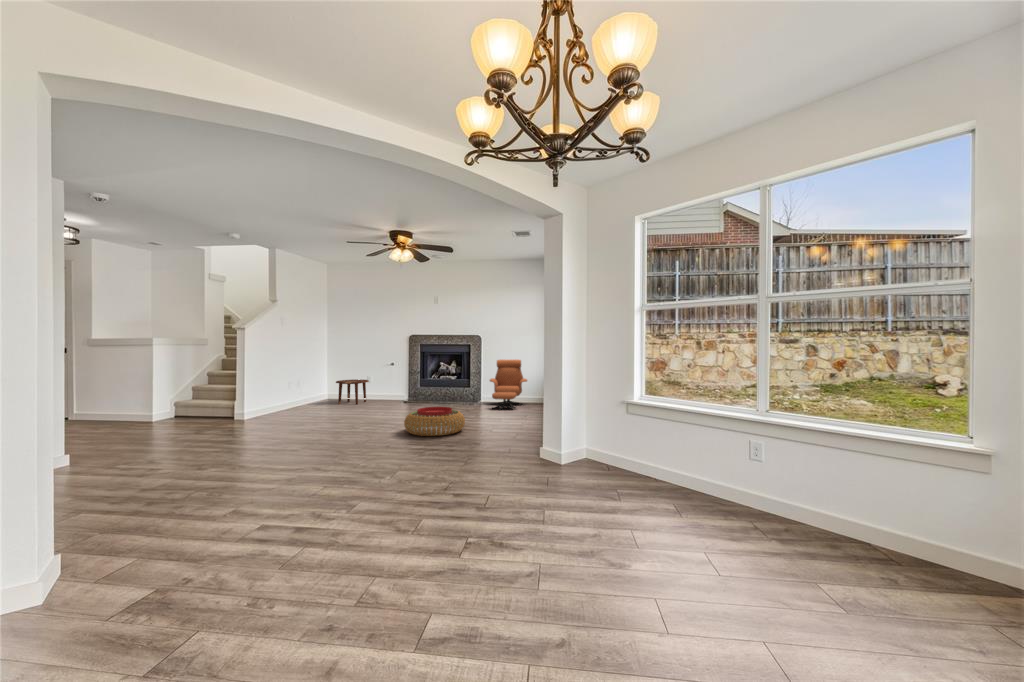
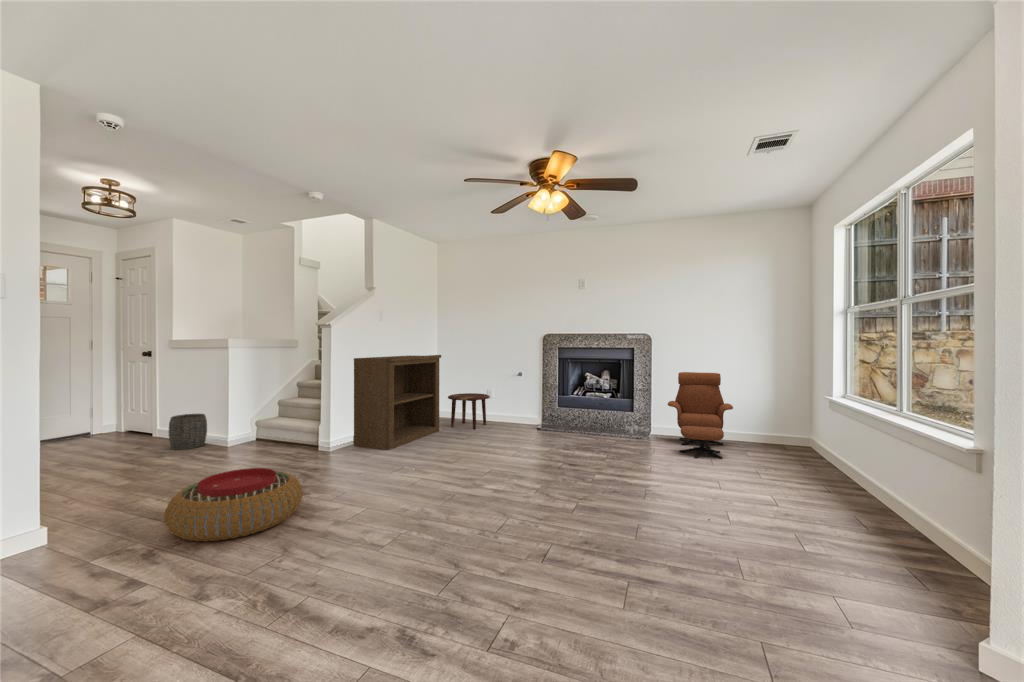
bookshelf: none [262,350,331,417] -> present [353,355,441,450]
woven basket: none [100,397,133,425] -> present [169,414,207,450]
pouf: present [404,407,465,436] -> present [164,468,302,542]

